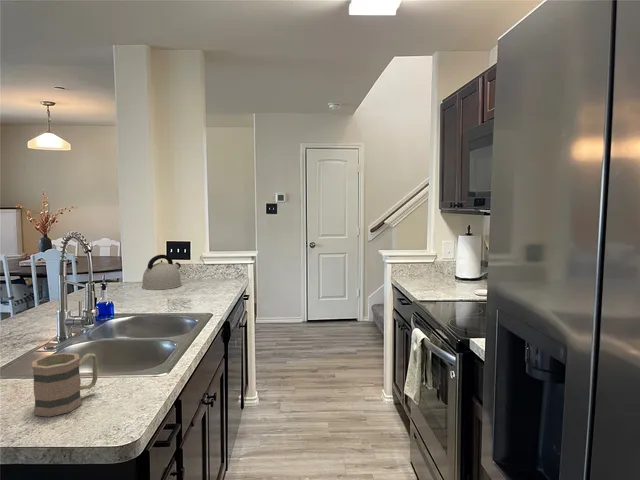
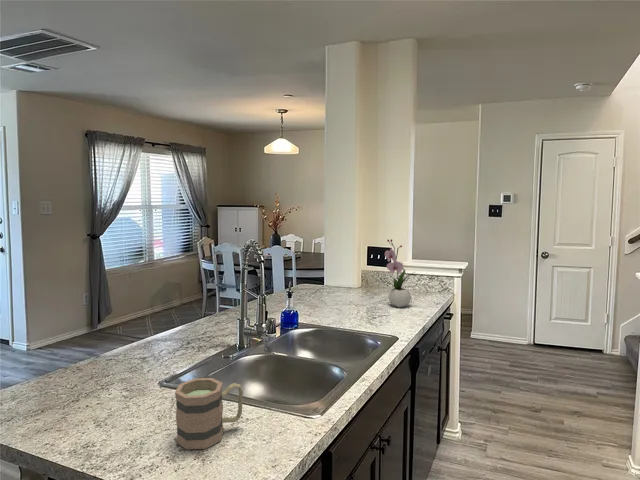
flower arrangement: none [189,232,218,293] -> present [385,239,411,307]
kettle: present [142,255,181,290] -> none [339,261,379,297]

